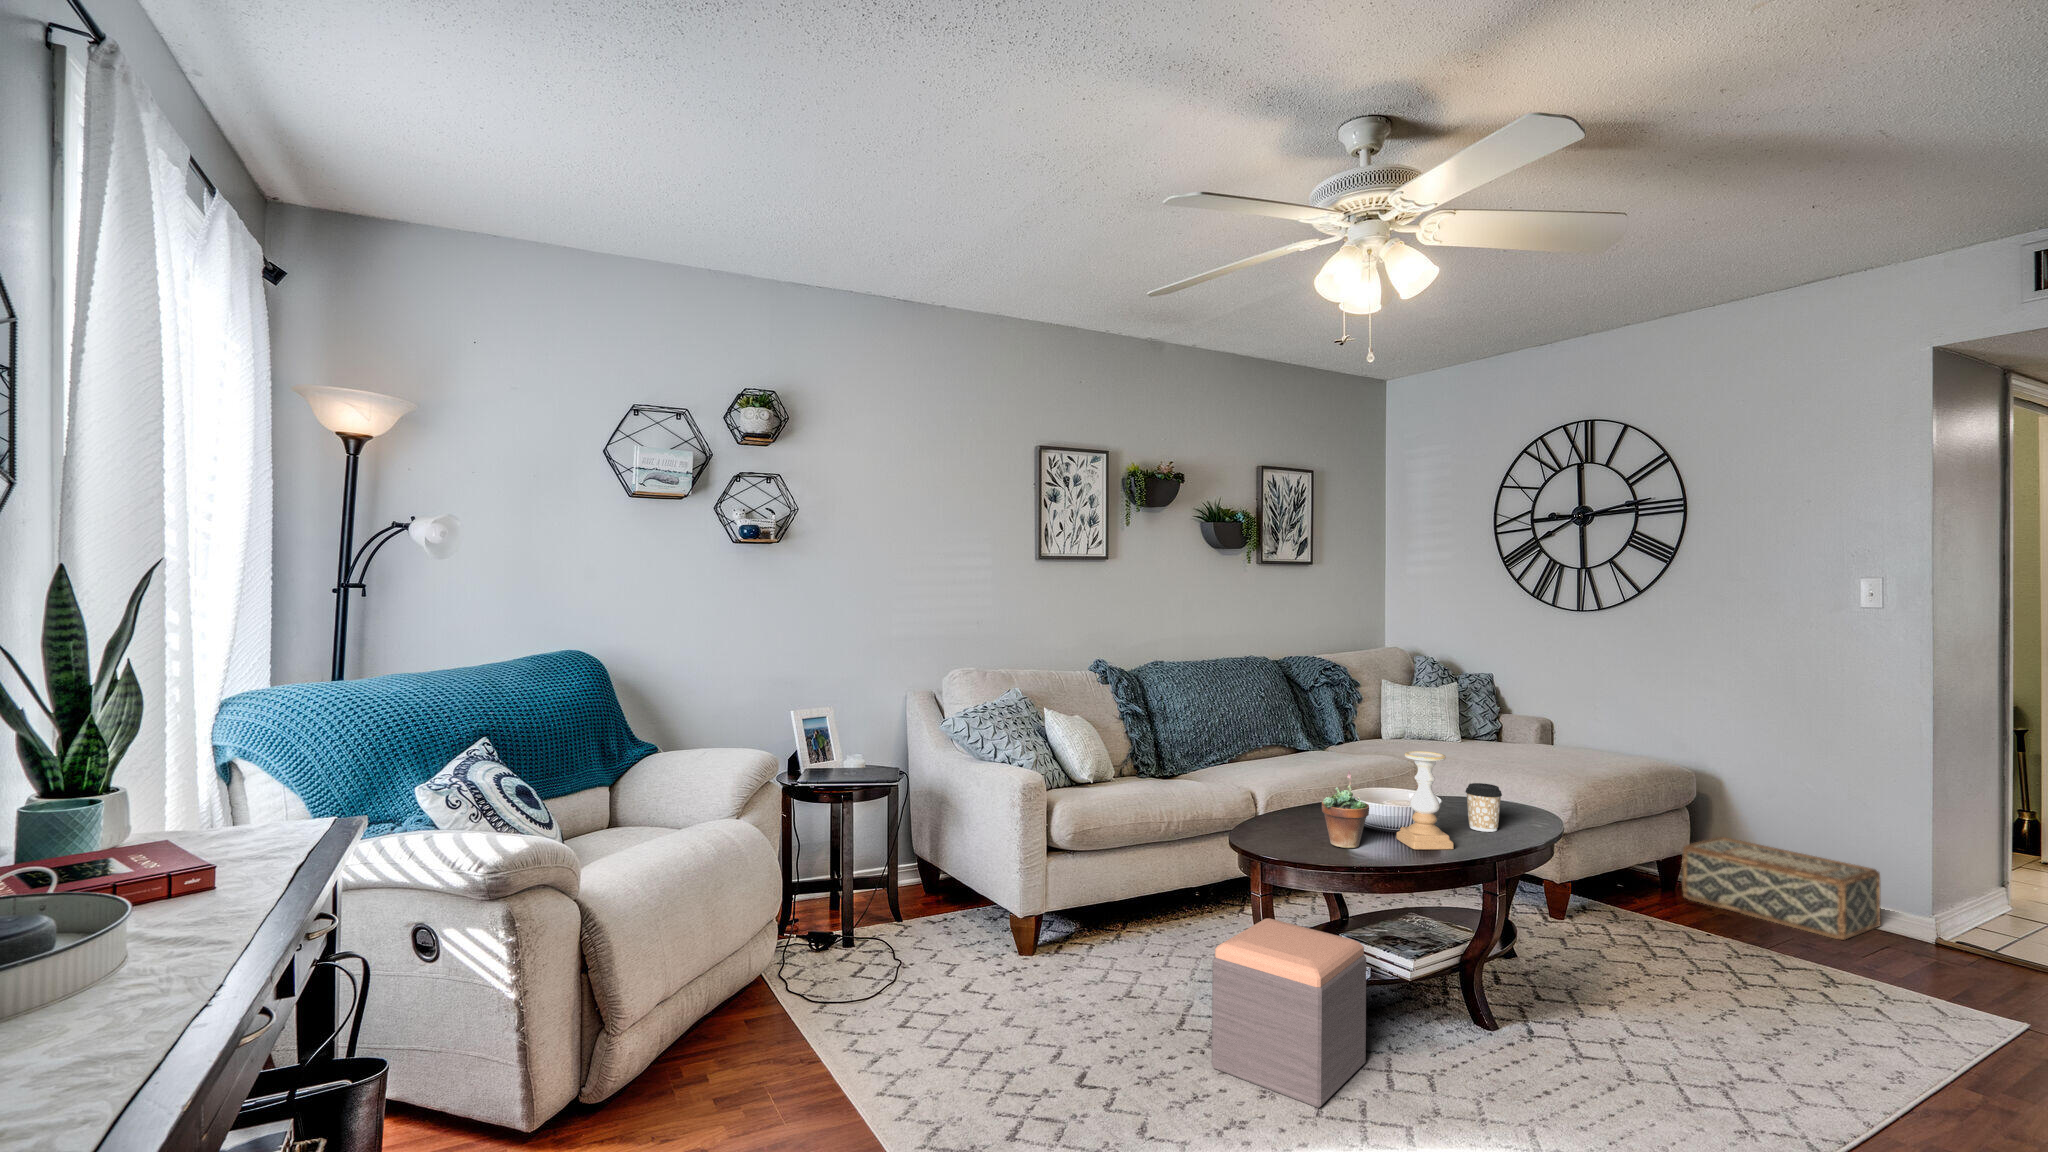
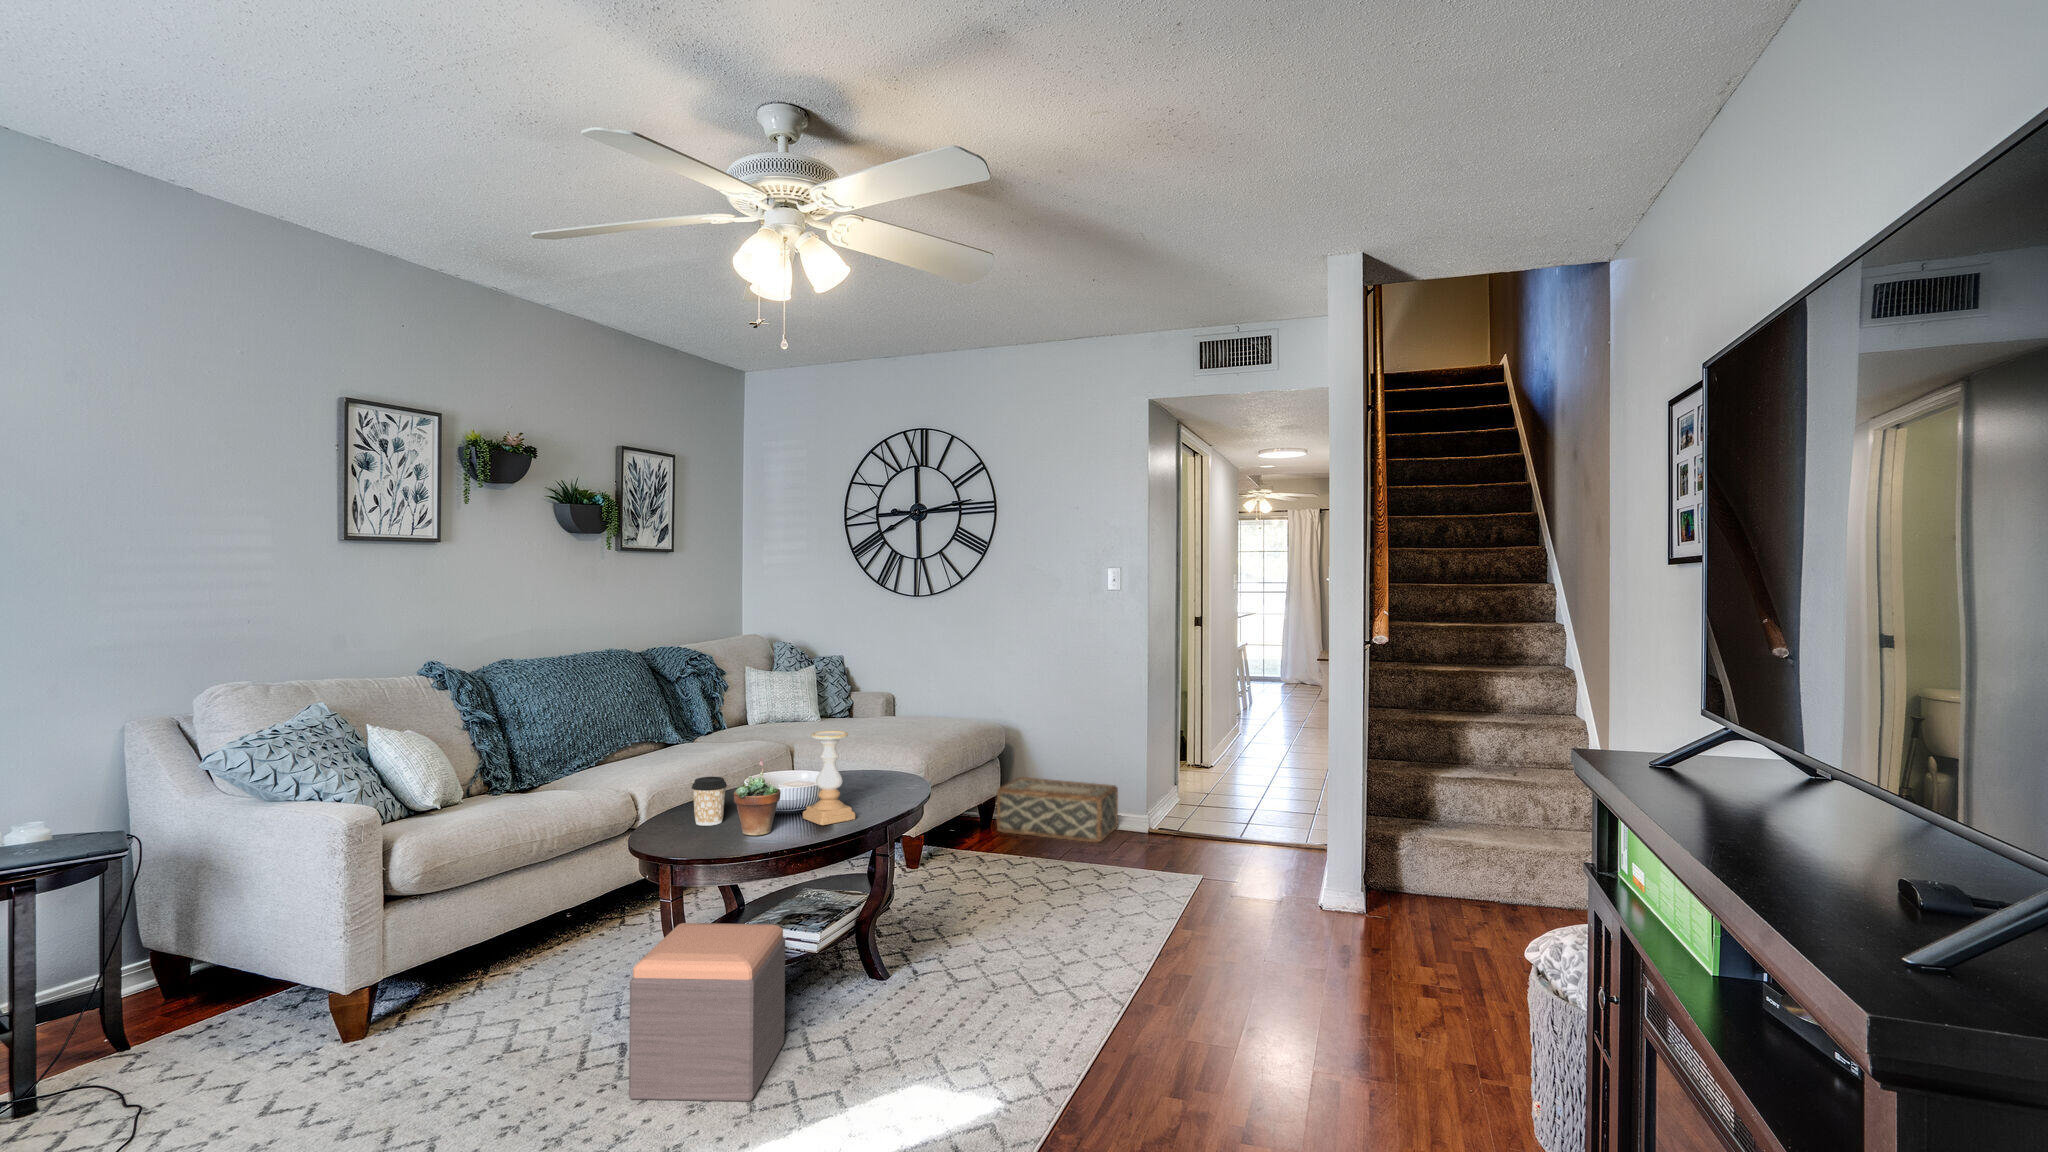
coffee cup: present [1465,783,1502,832] -> present [692,777,727,826]

